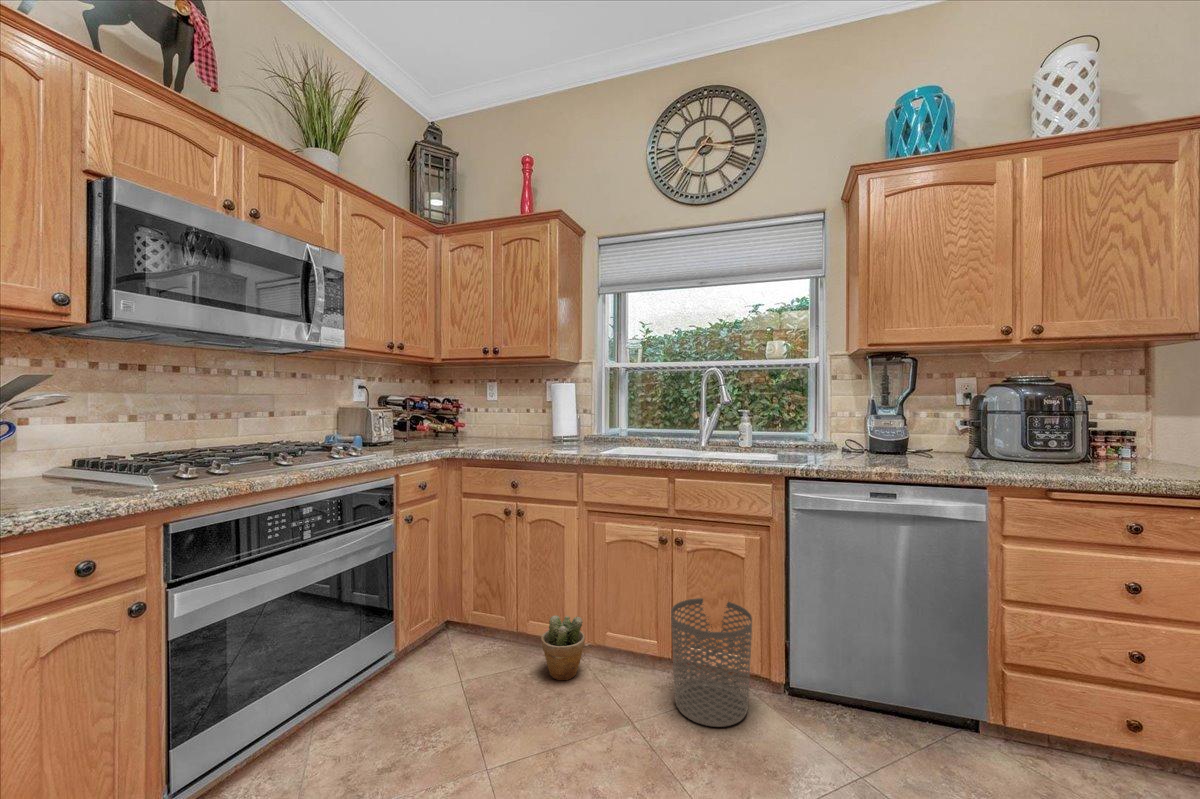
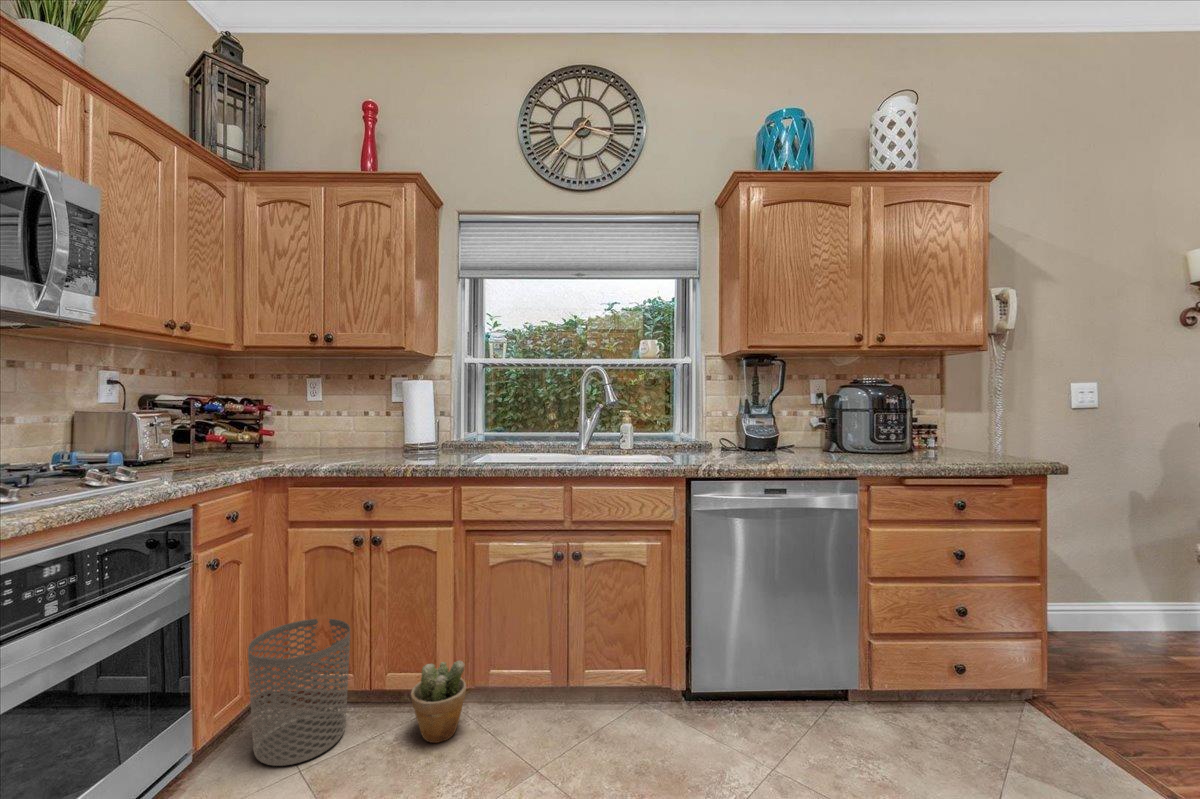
waste bin: present [671,598,752,727] -> present [248,619,350,766]

